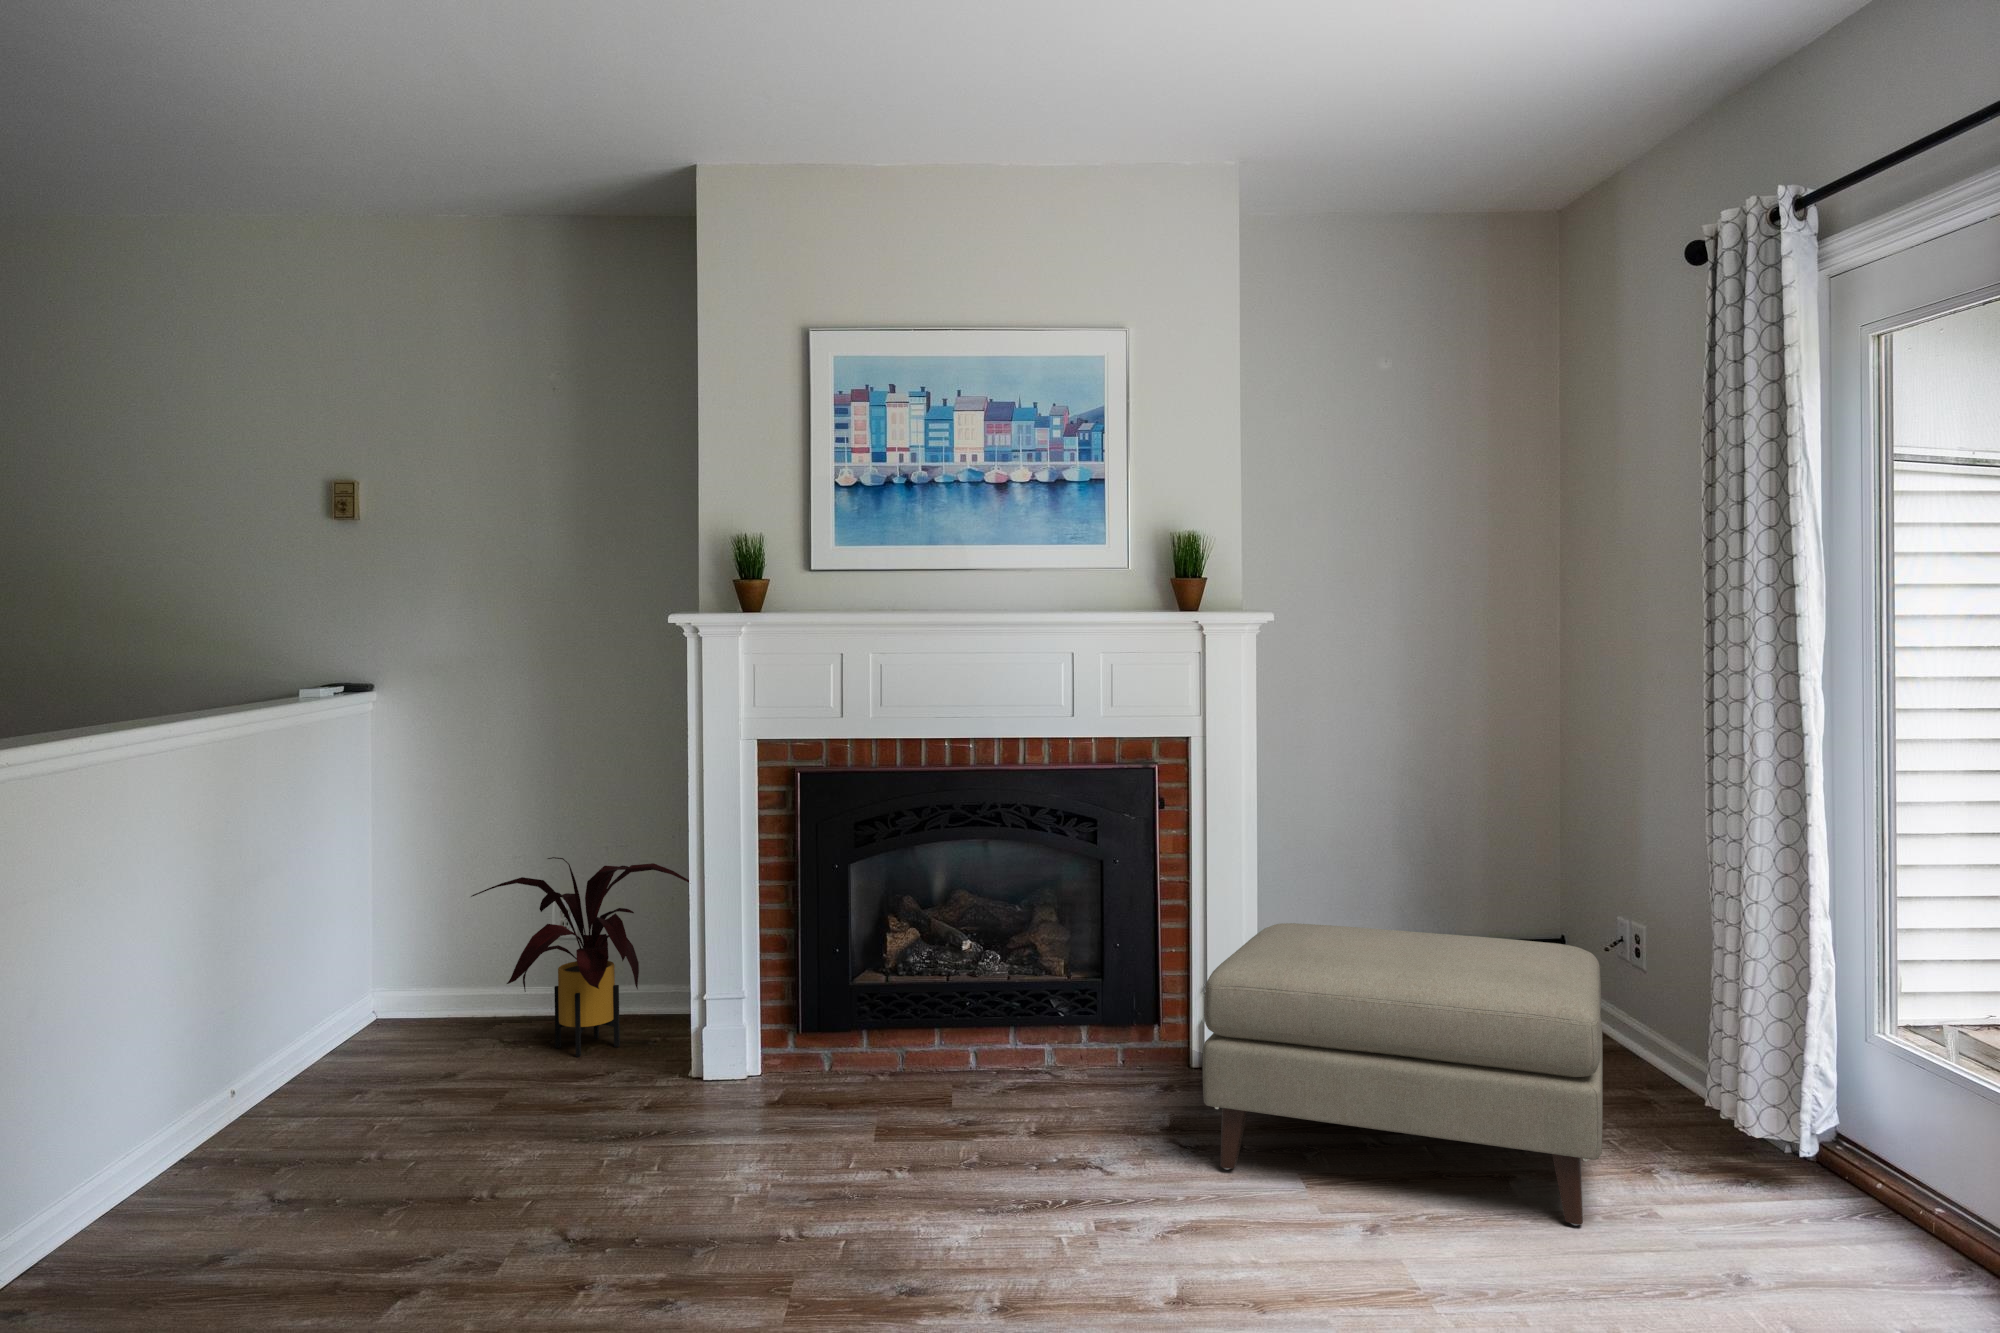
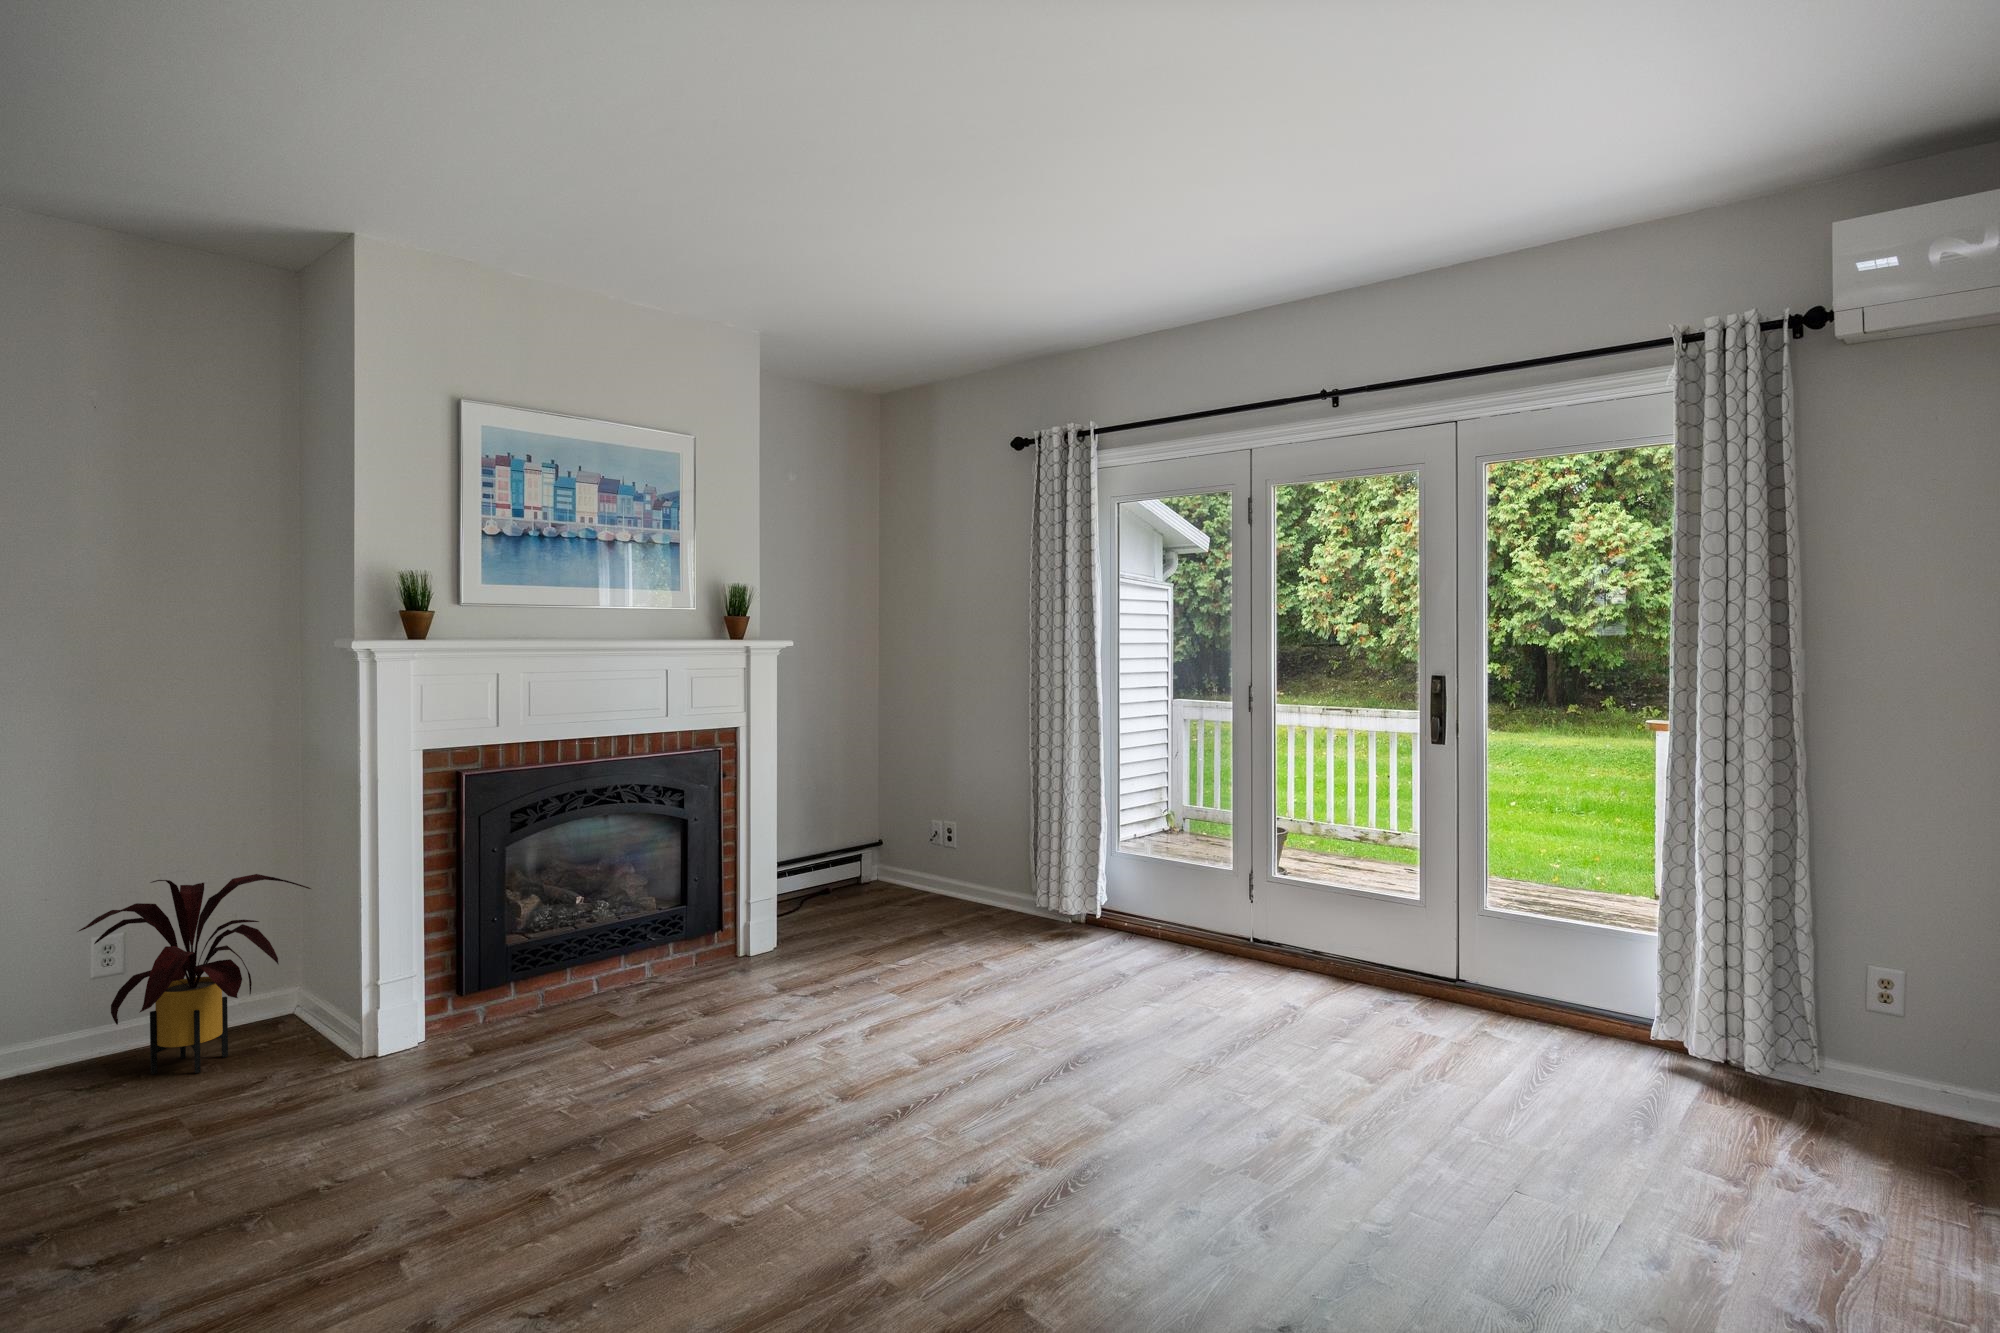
ottoman: present [1203,923,1603,1226] -> none [805,834,1046,995]

